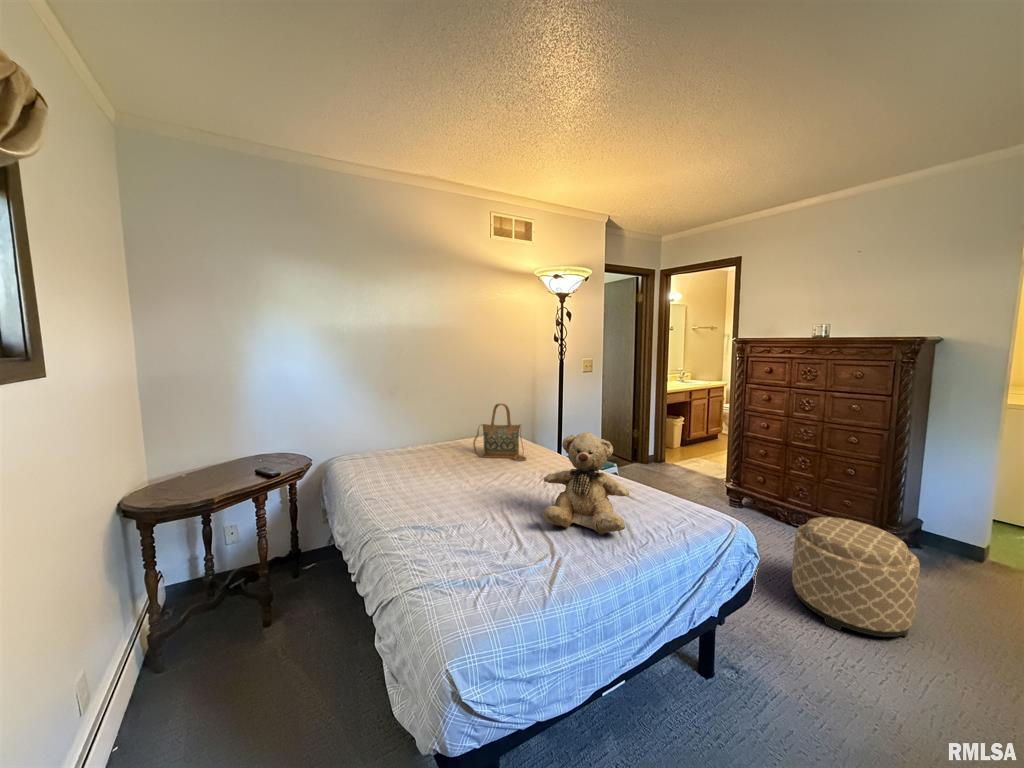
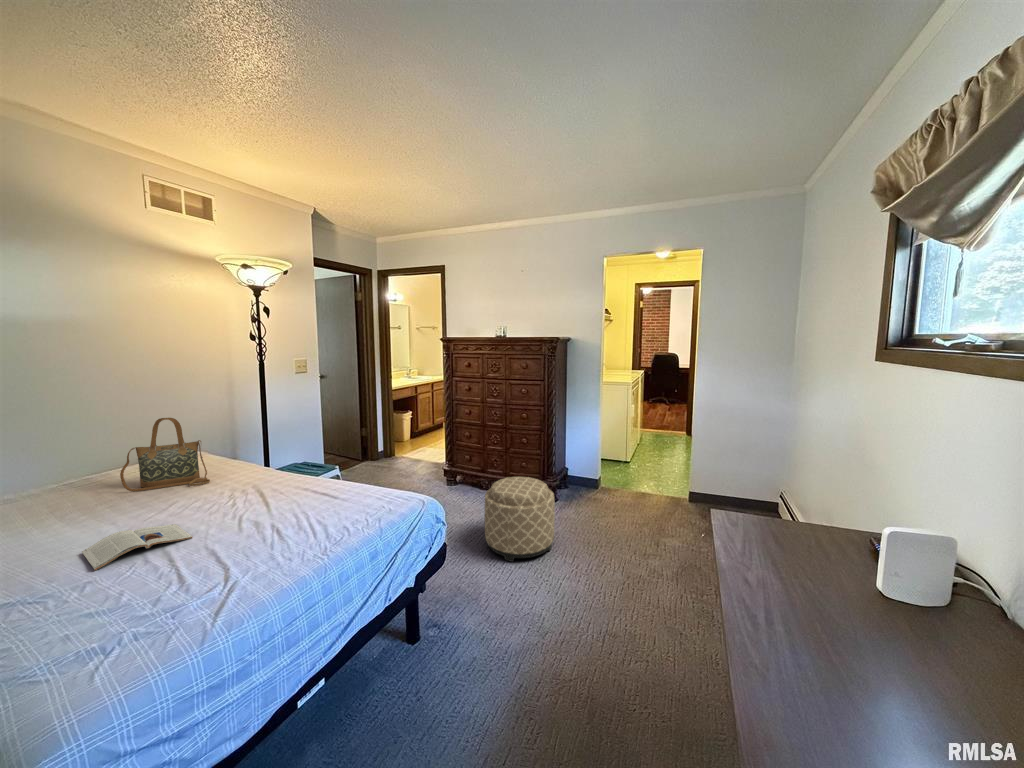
teddy bear: present [543,432,629,535] -> none [215,437,324,549]
magazine: none [459,488,523,514] -> present [82,524,192,570]

